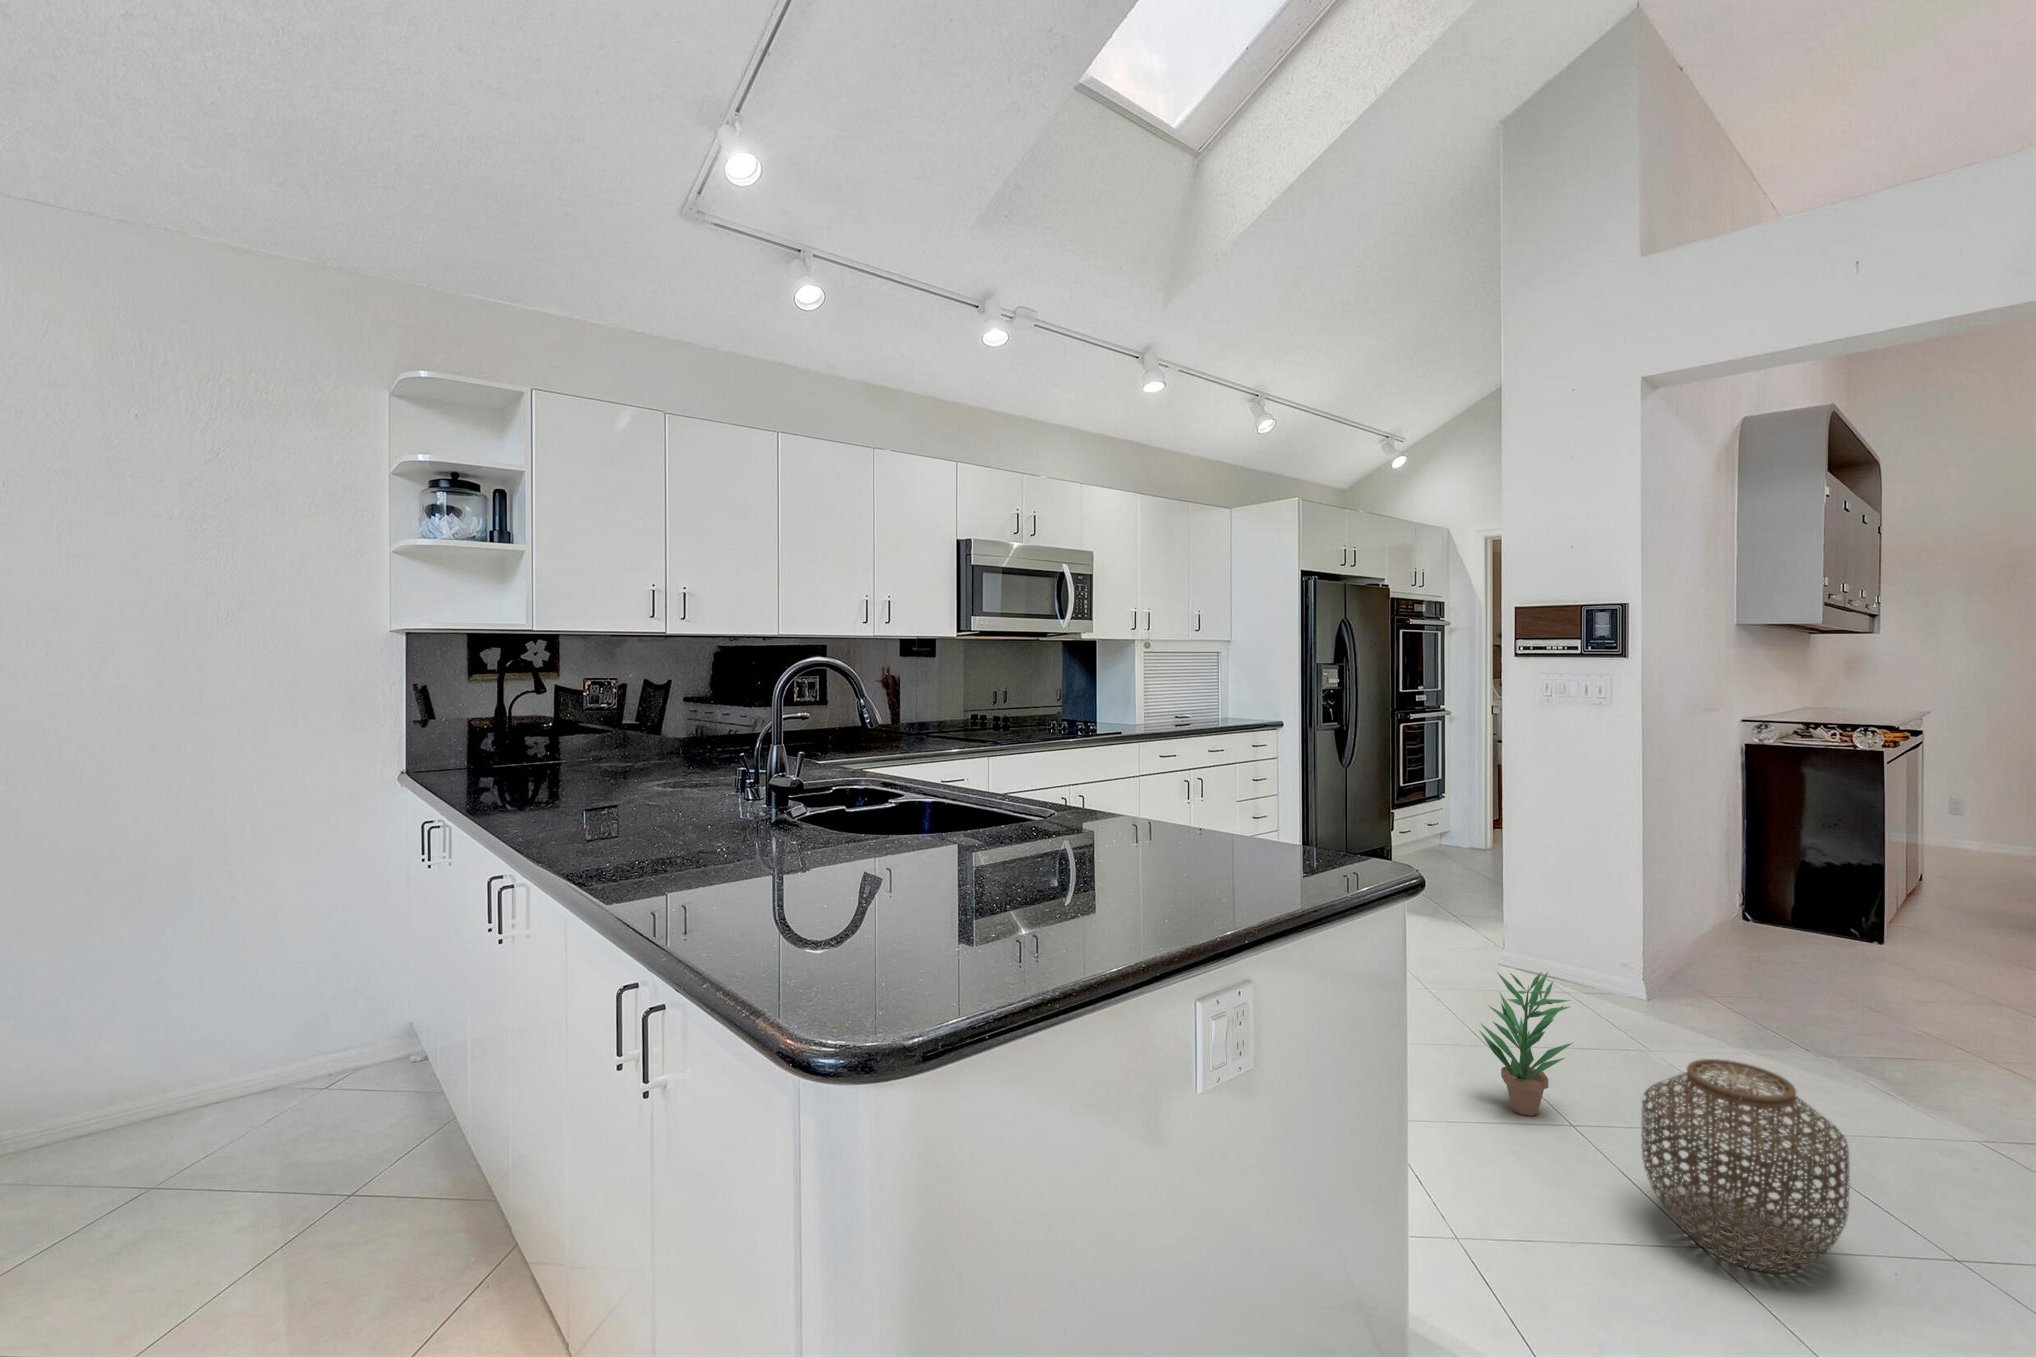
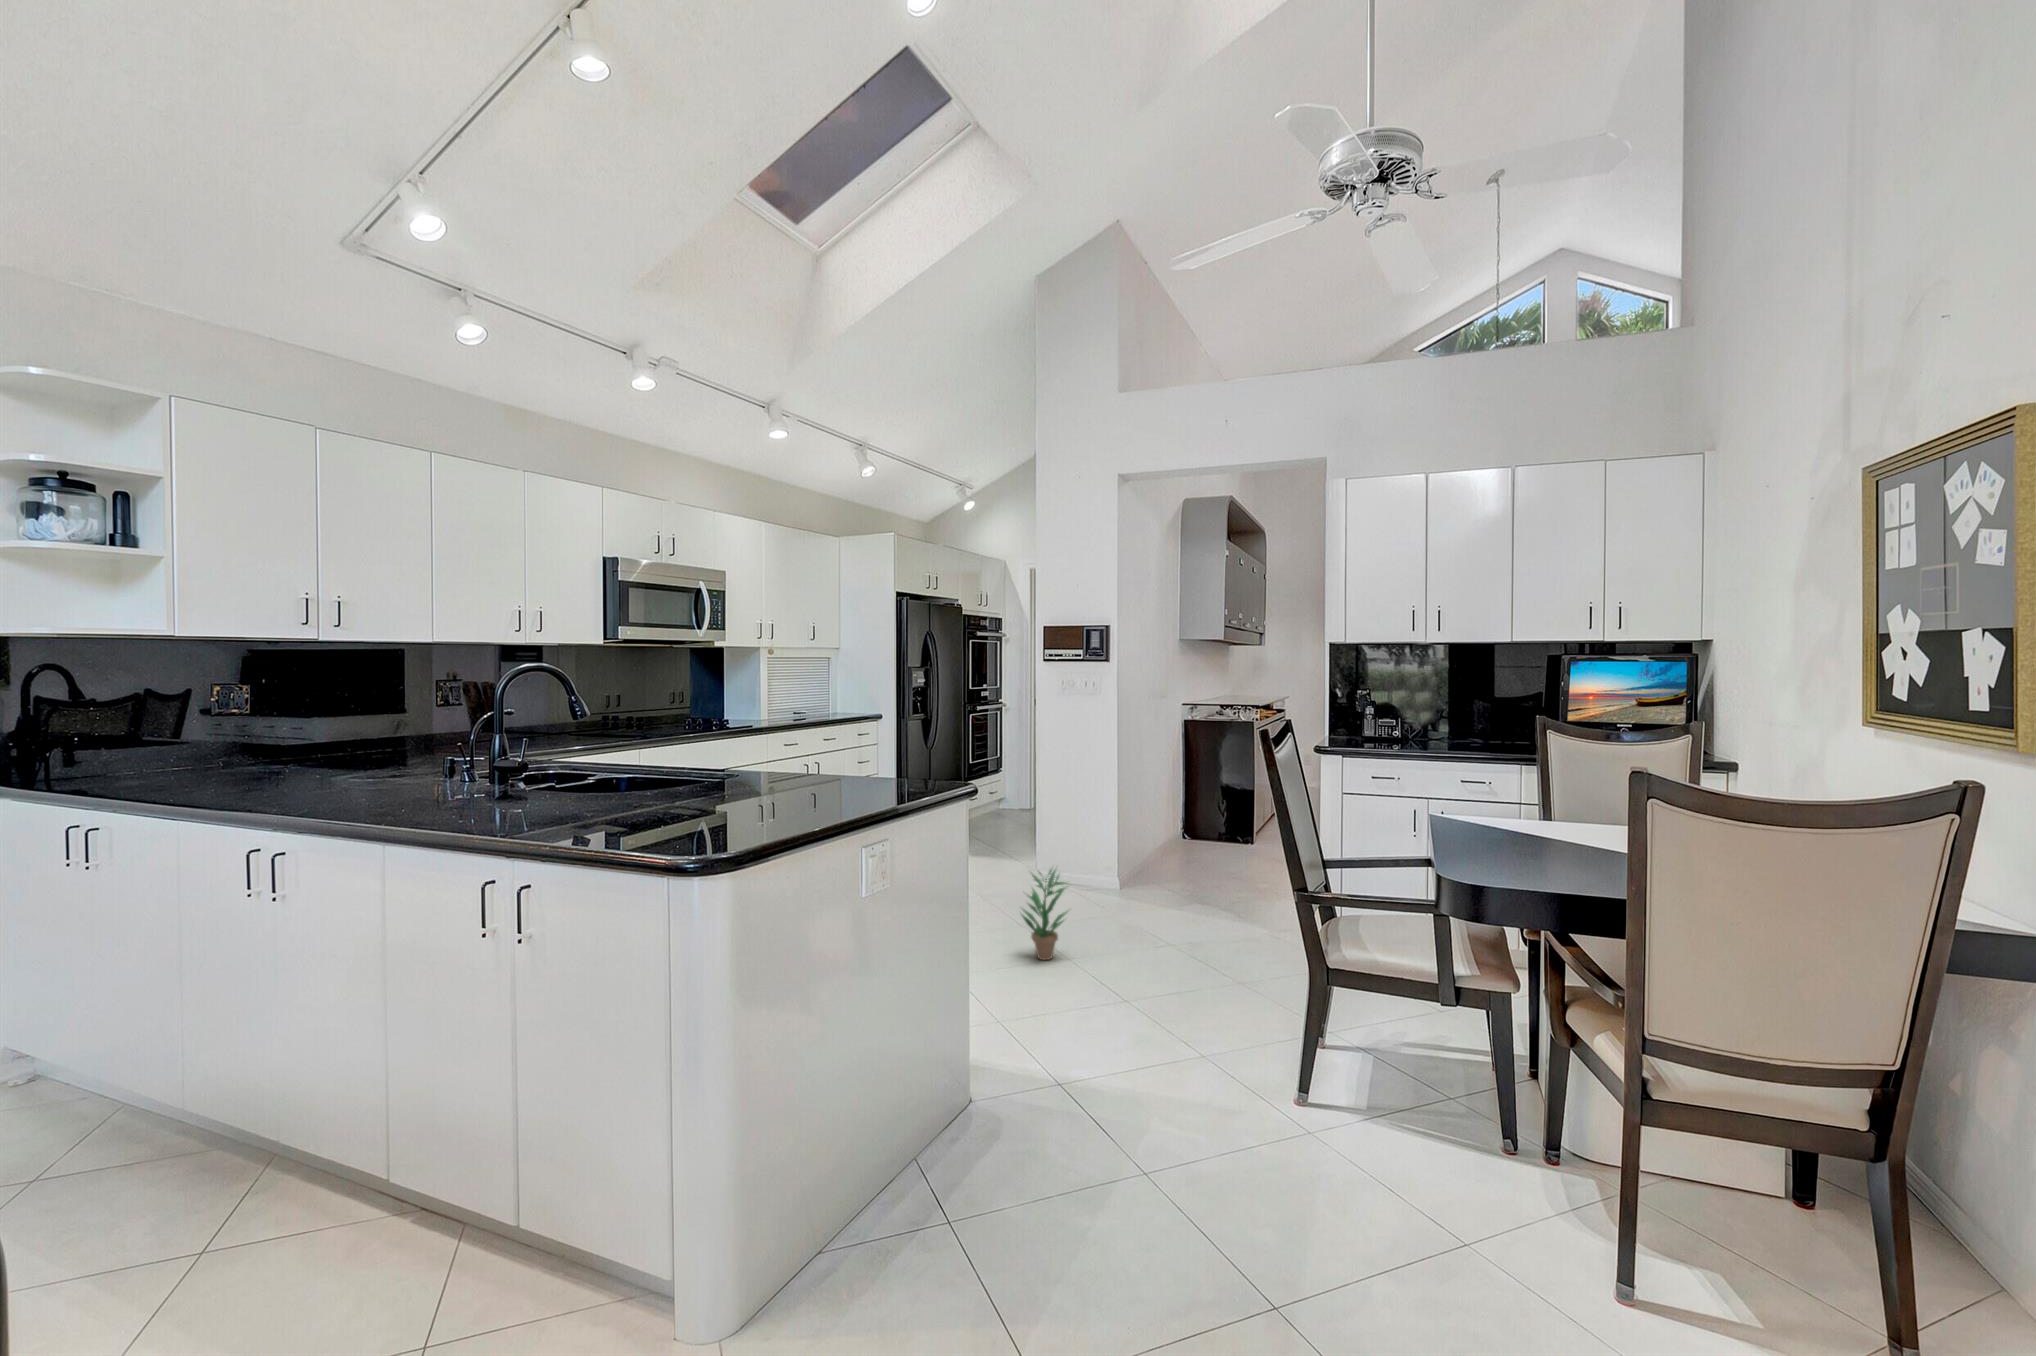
woven basket: present [1641,1059,1849,1272] -> none [1102,897,1196,1008]

